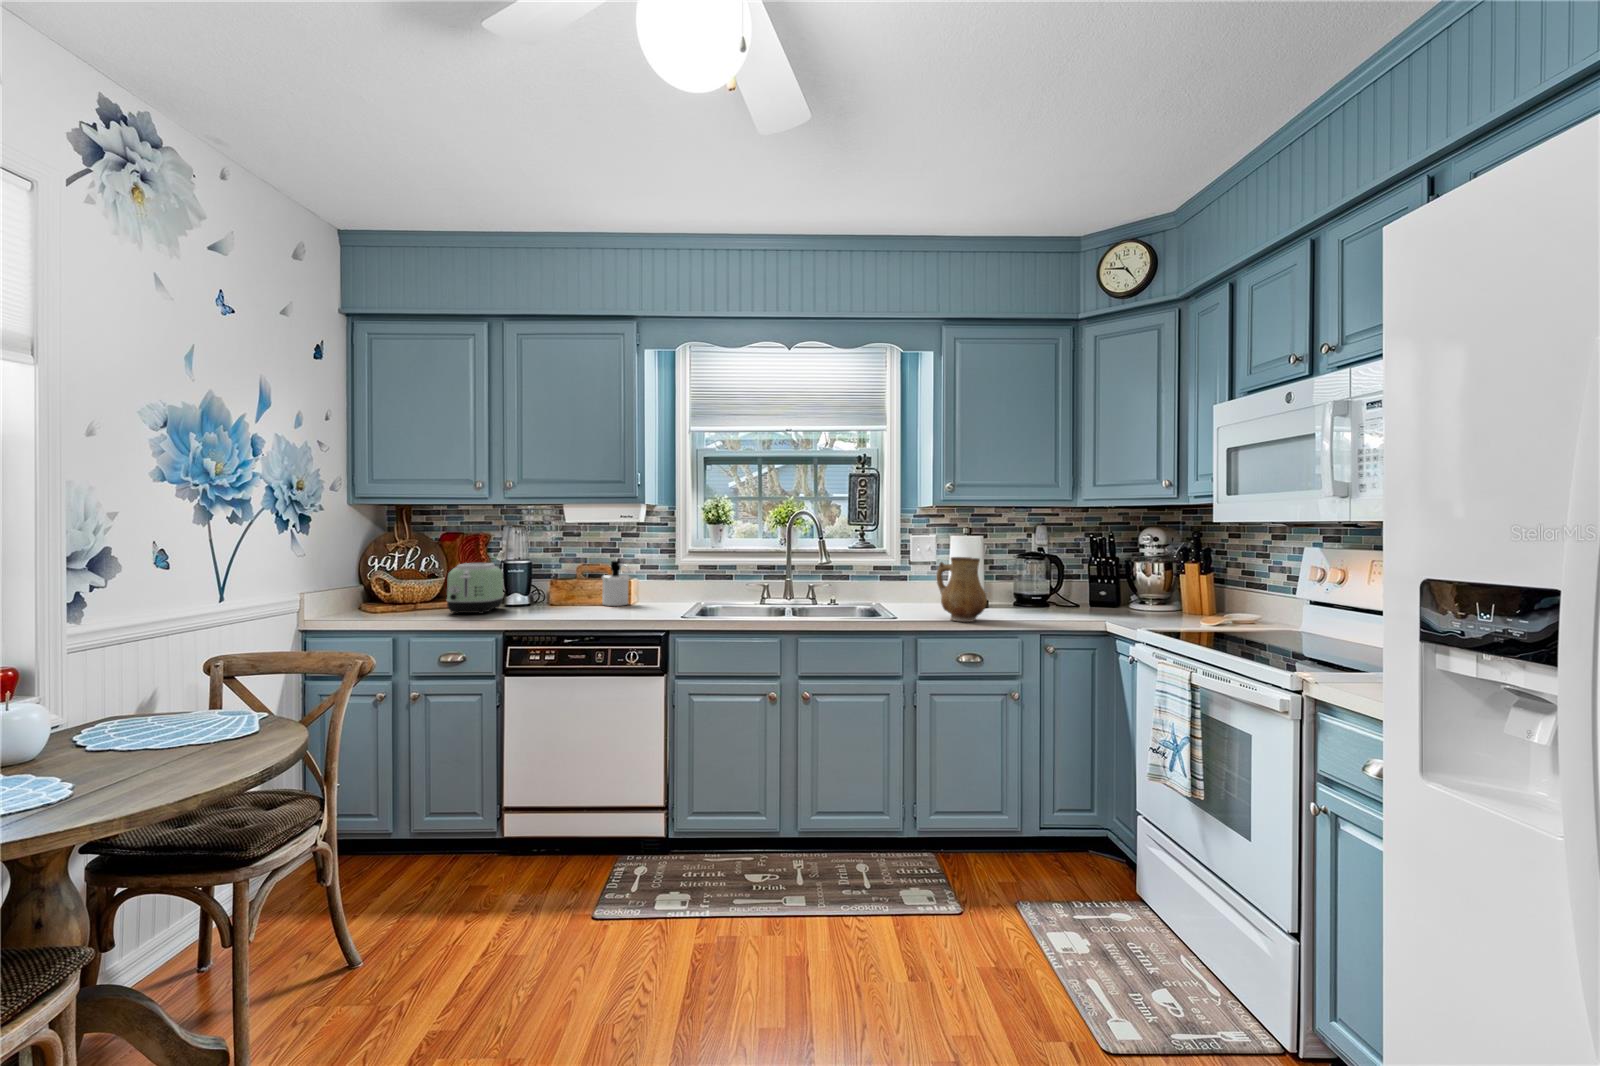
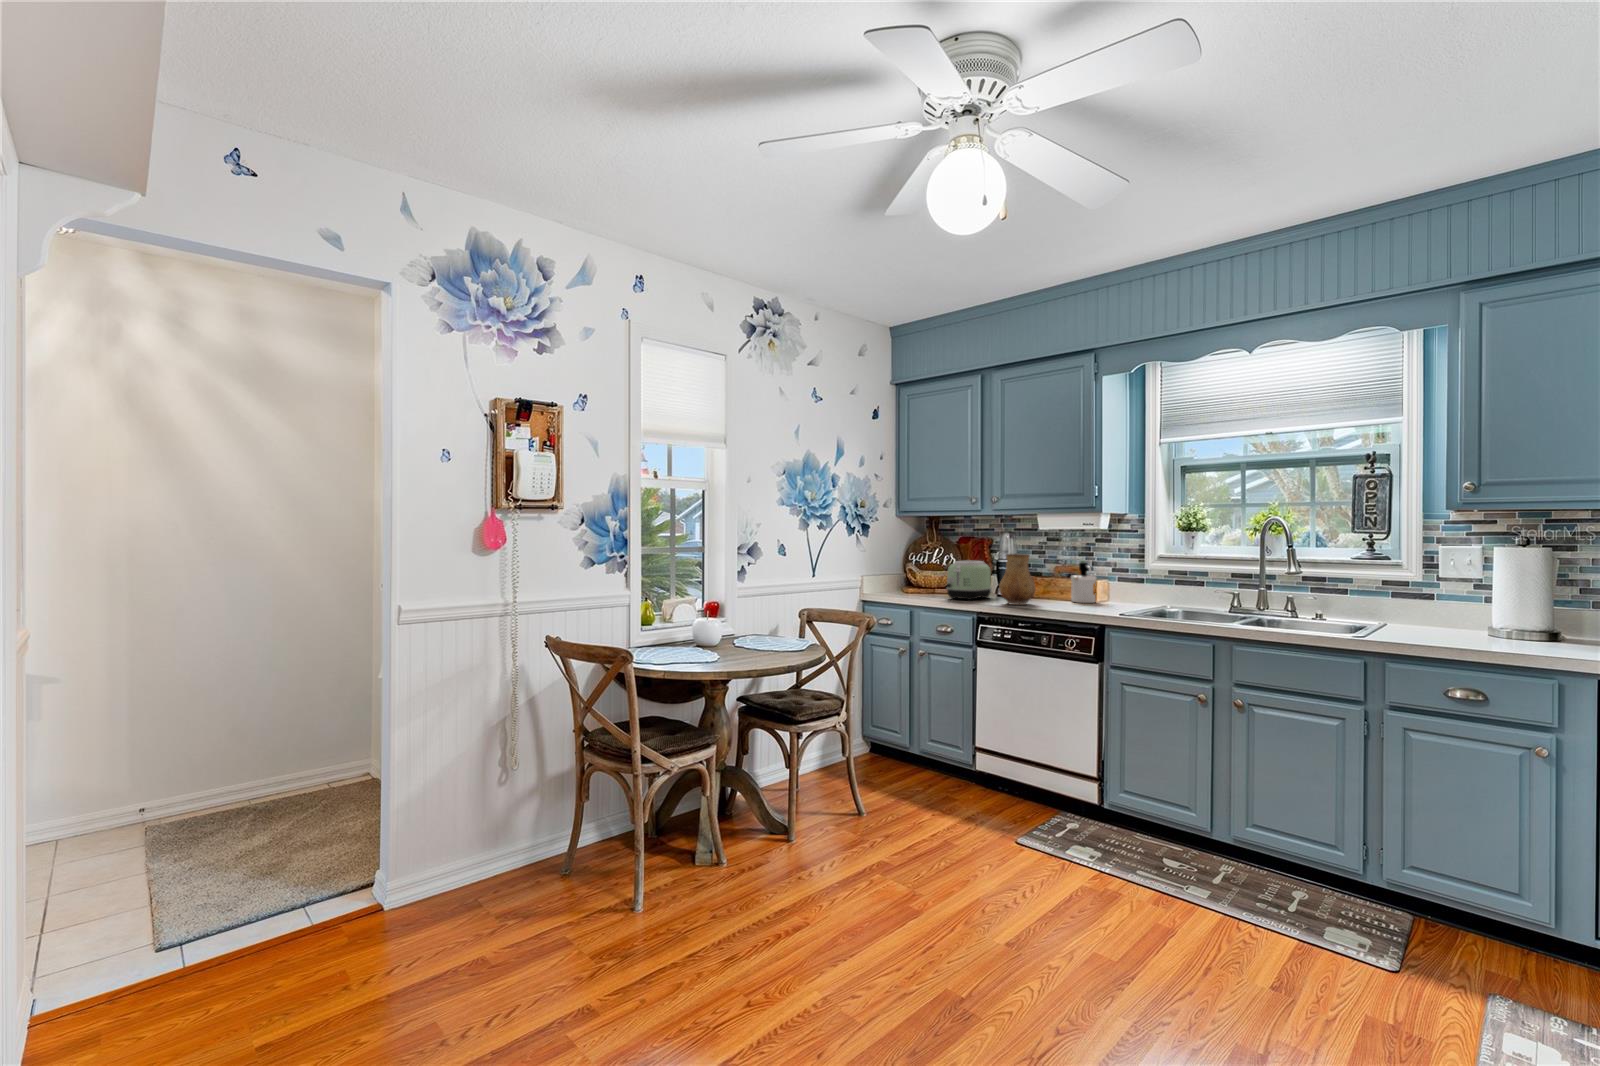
ceramic pitcher: present [936,557,987,622] -> present [999,554,1036,605]

